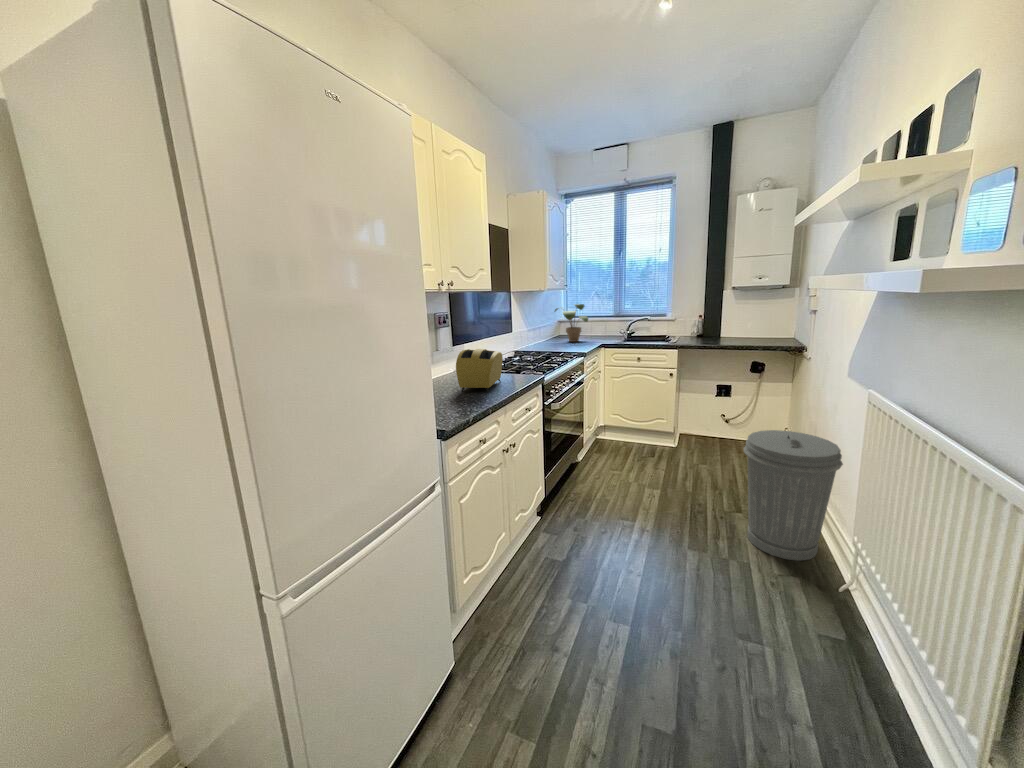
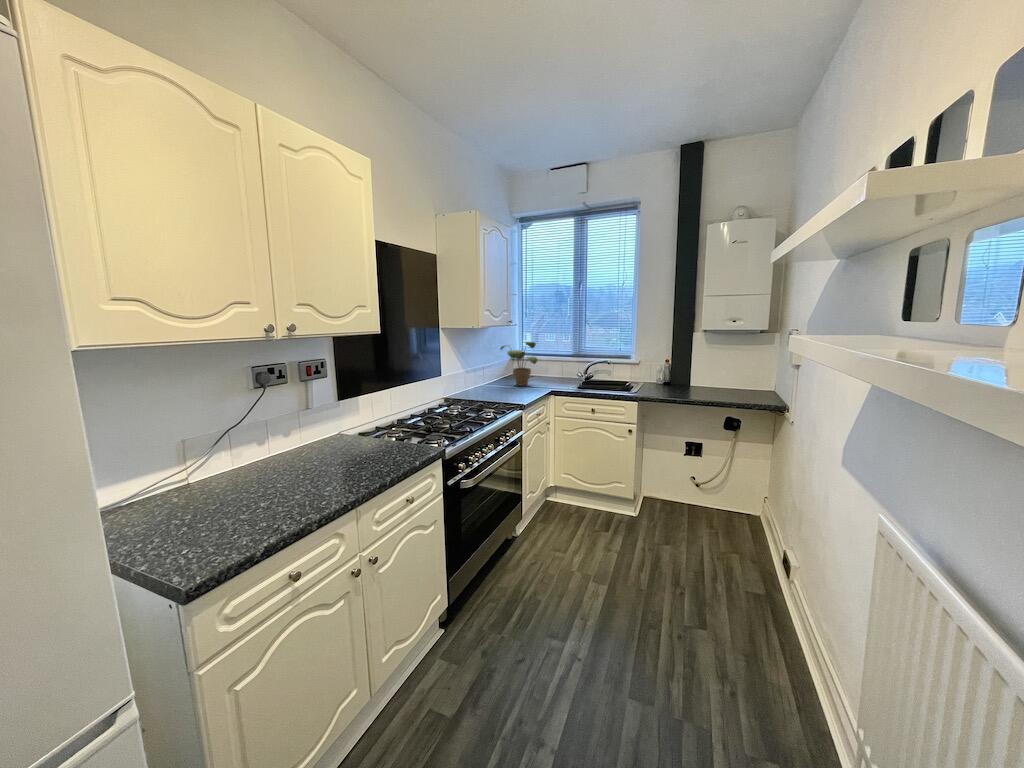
toaster: present [456,349,503,392] -> none [296,415,380,483]
trash can: present [744,430,843,561] -> none [706,529,839,728]

